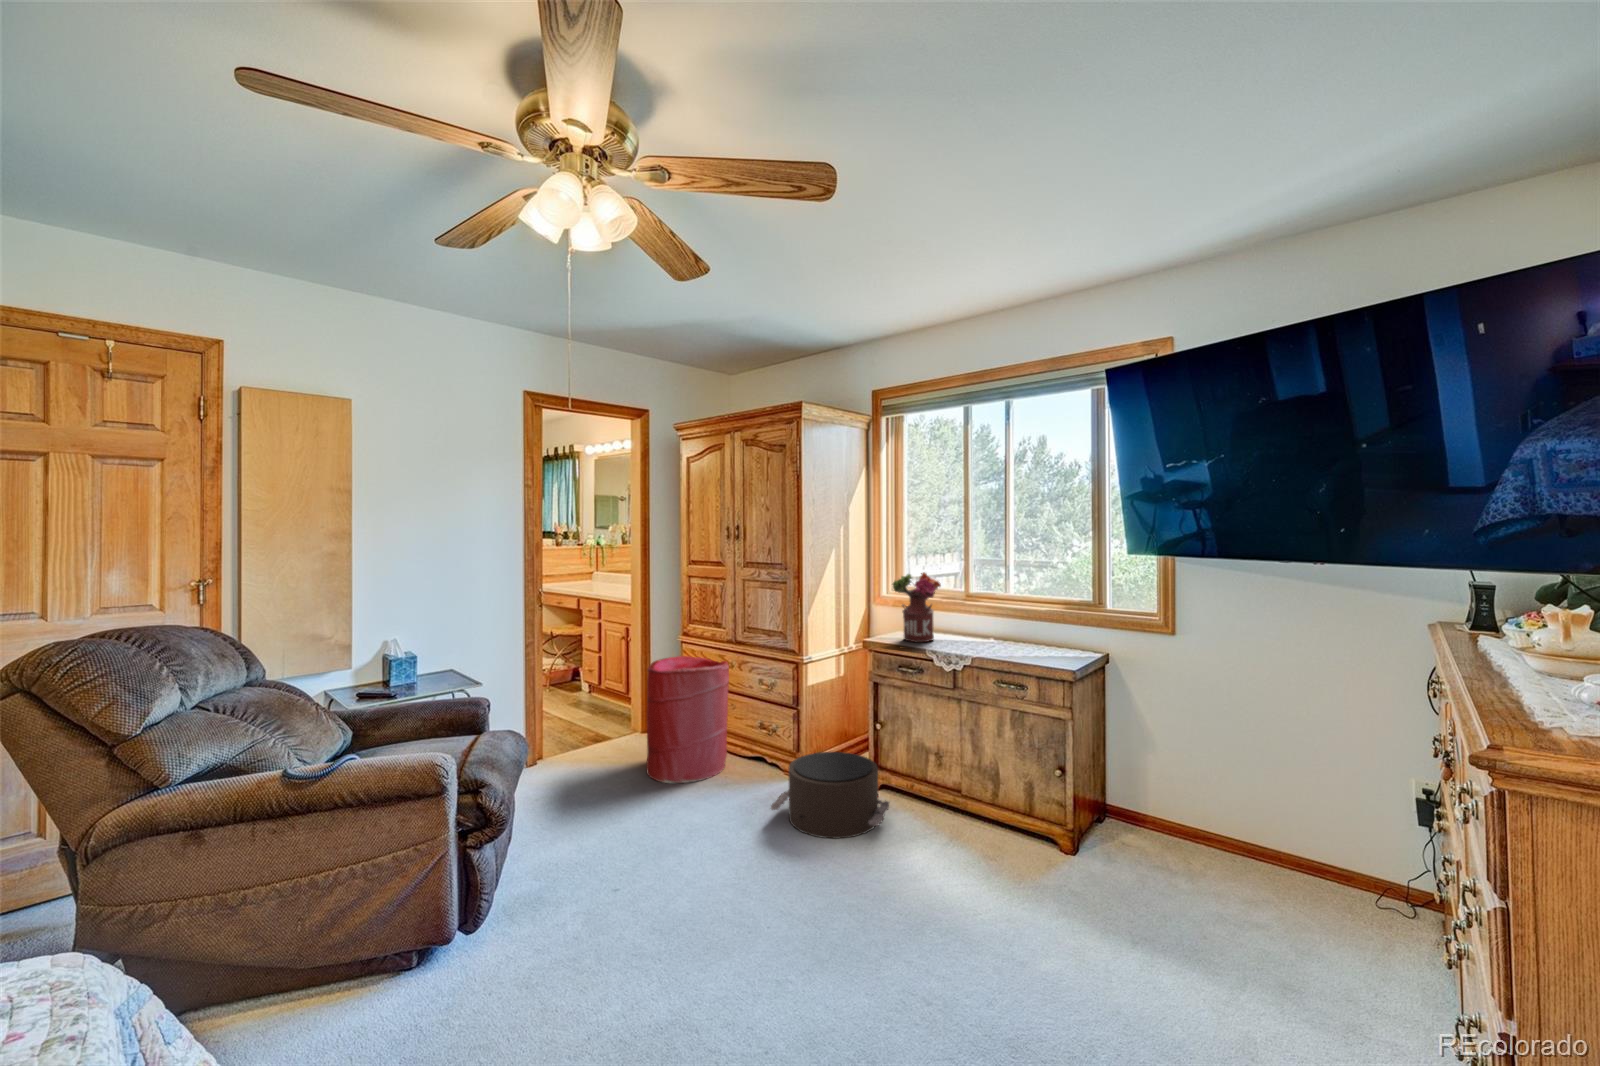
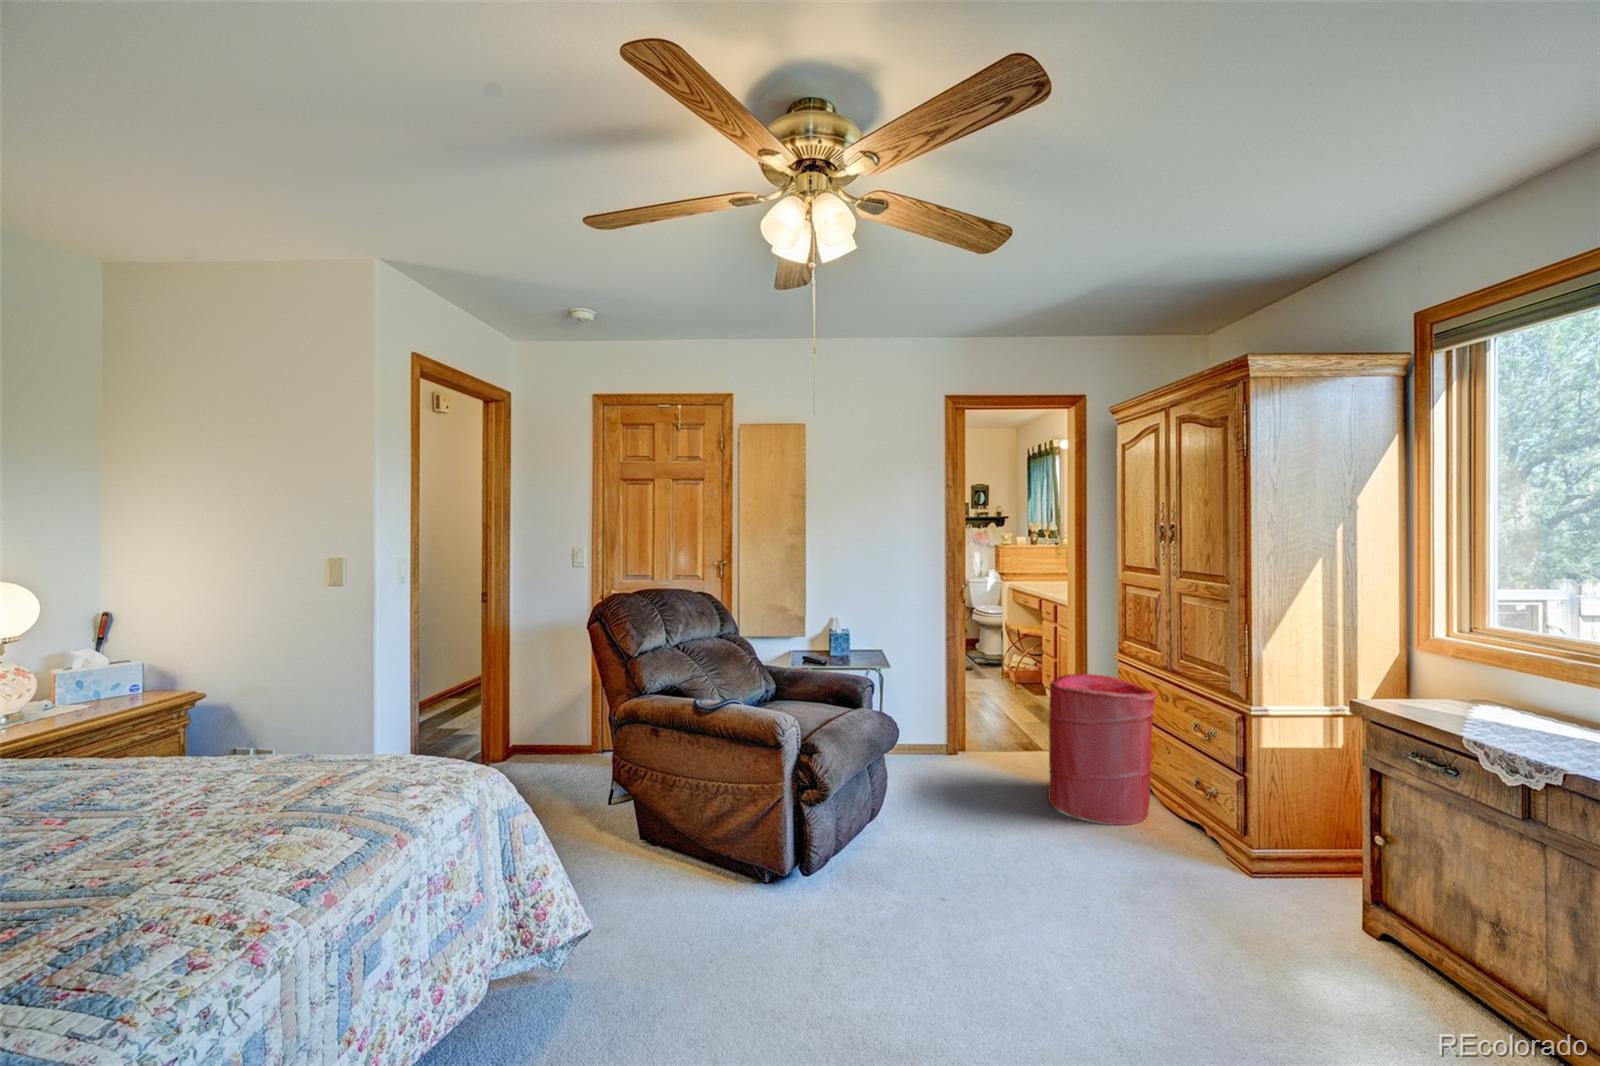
flower arrangement: present [893,572,941,642] -> none [1410,604,1531,724]
pouf: present [771,752,889,838] -> none [1151,838,1363,986]

